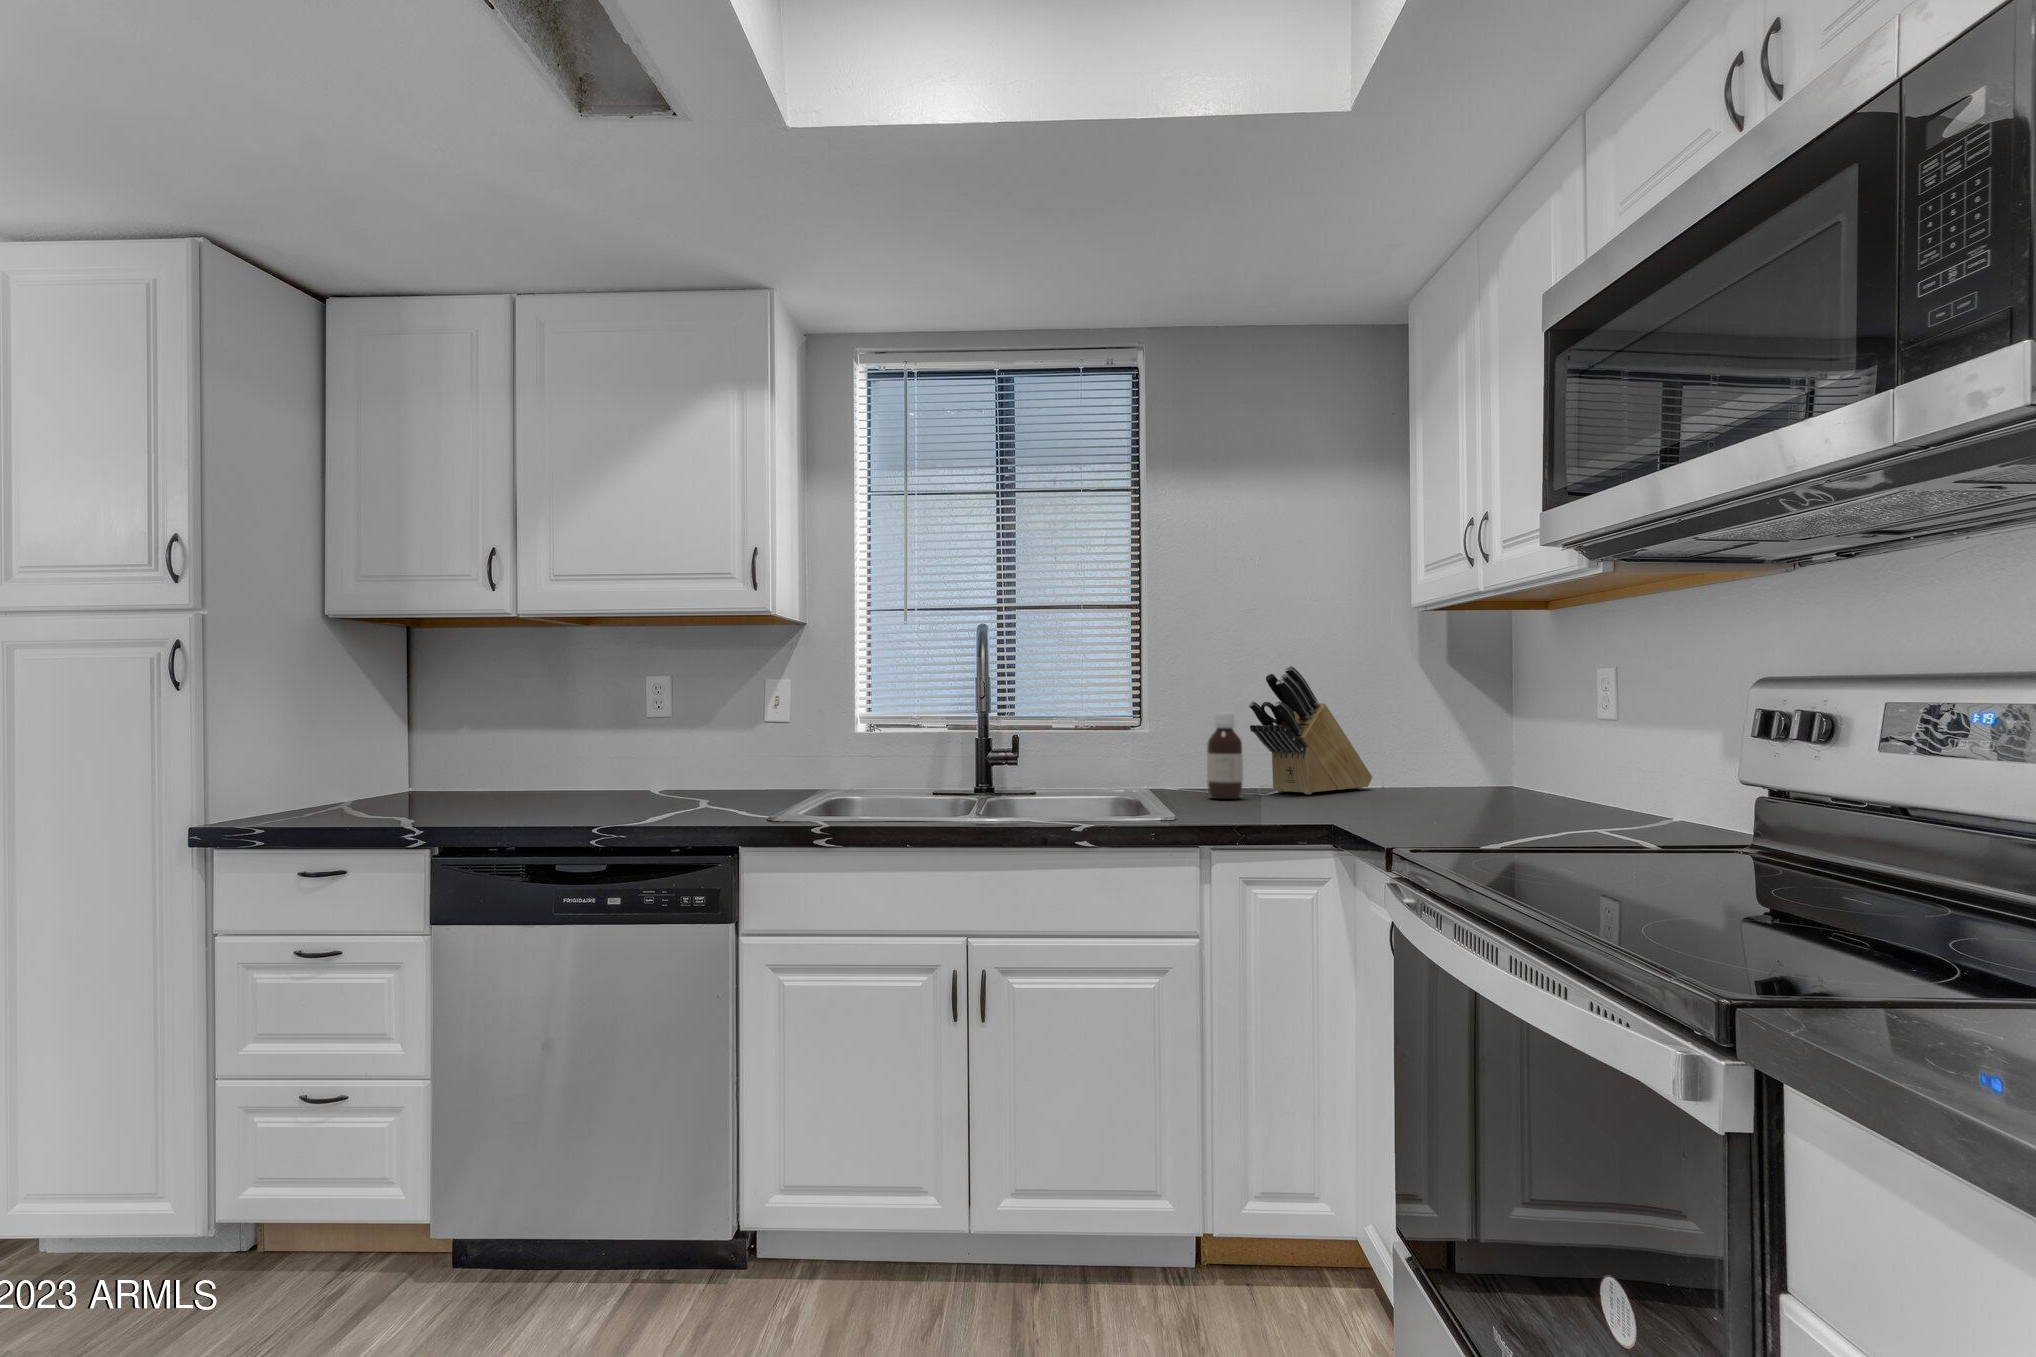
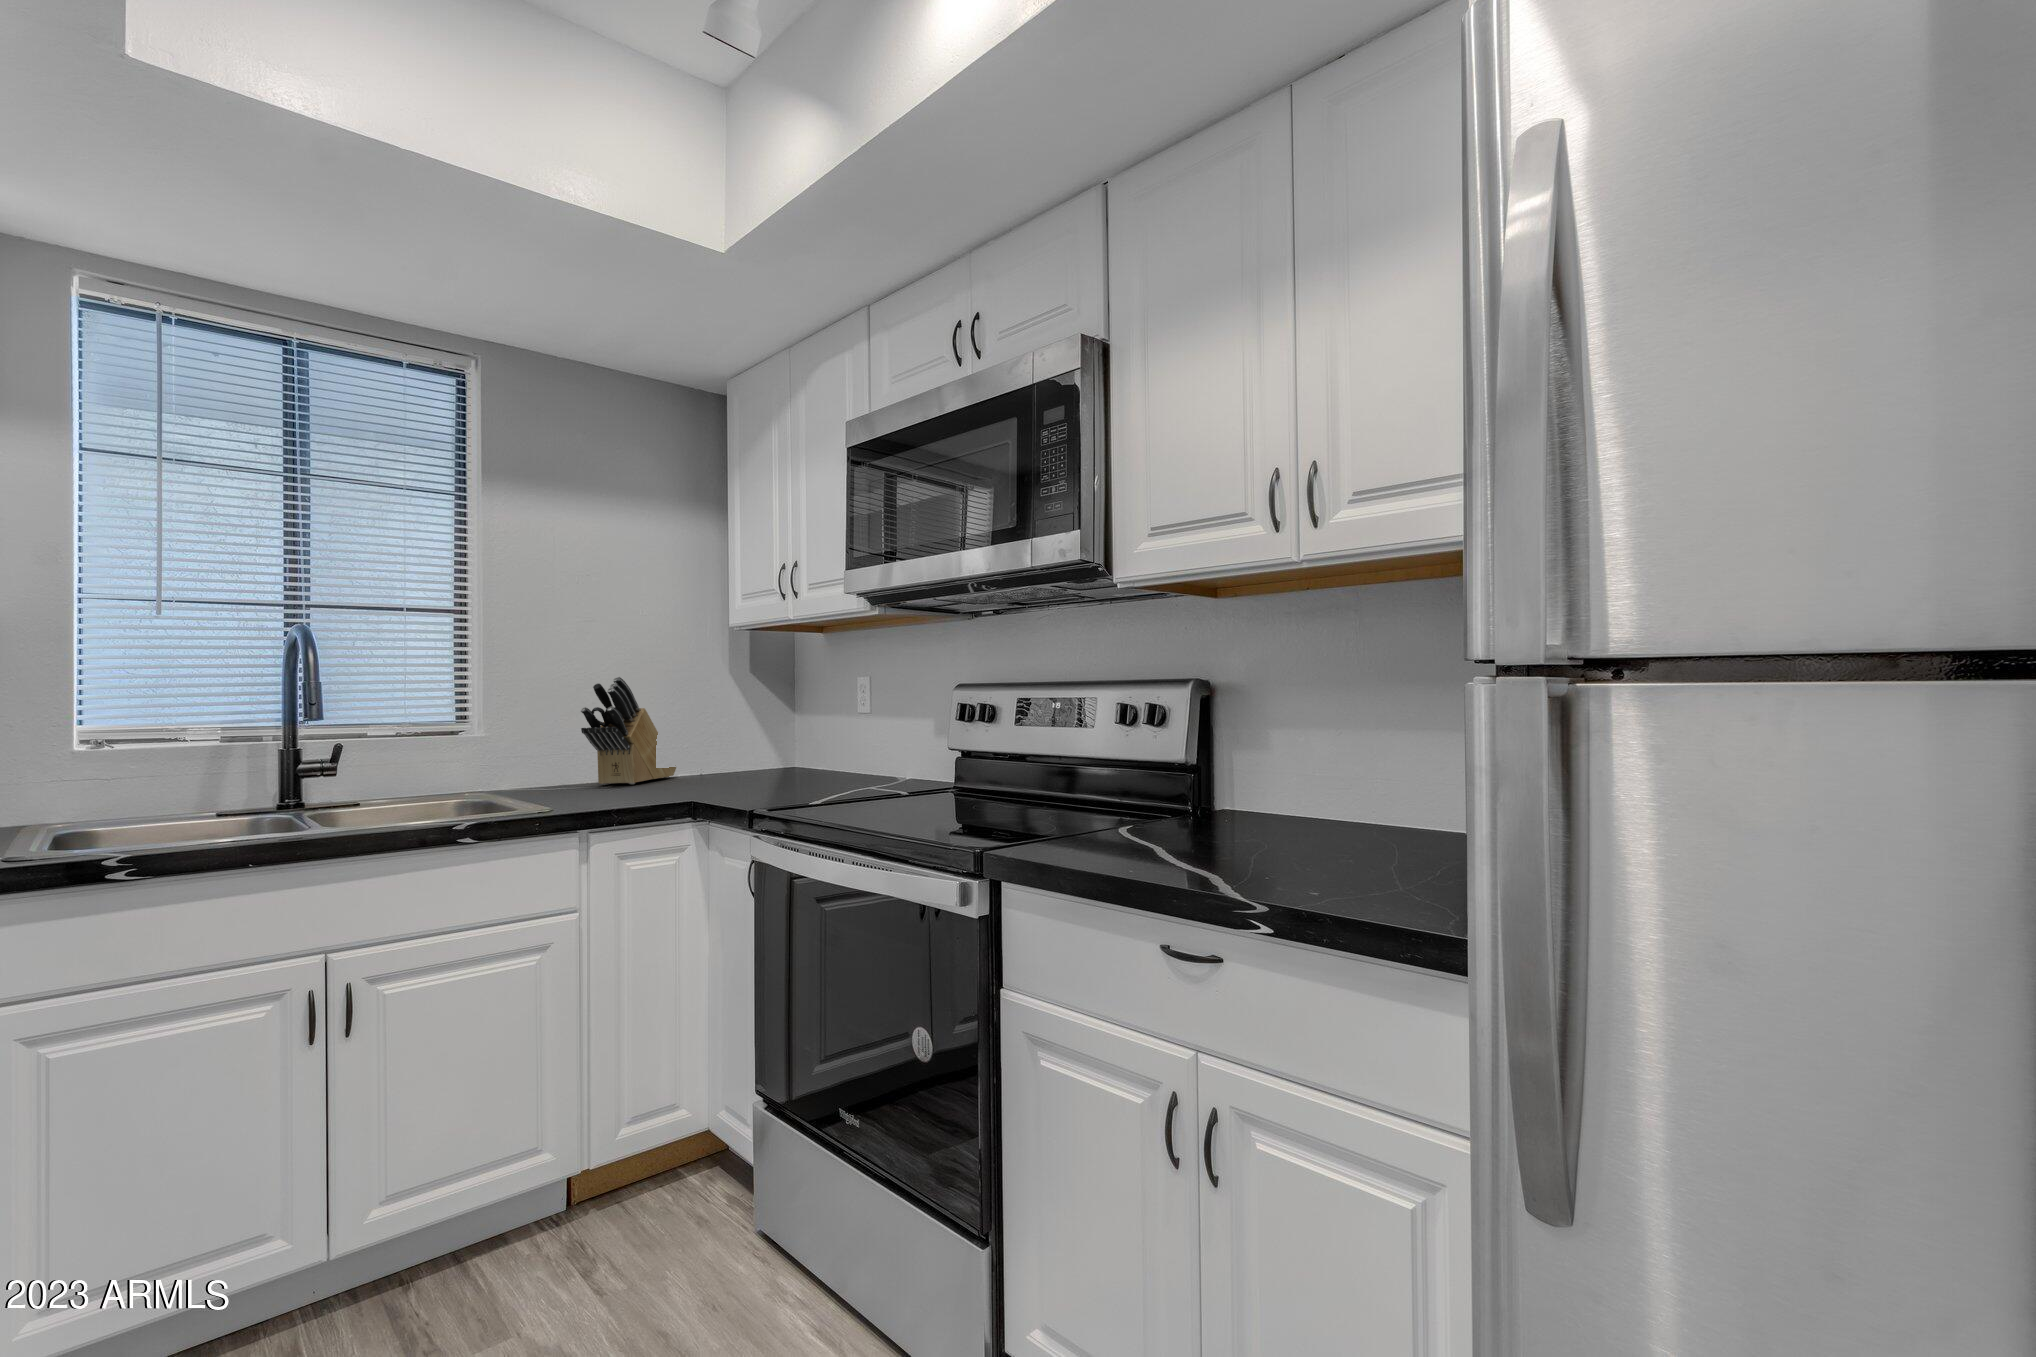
bottle: present [1207,713,1243,799] -> none [547,717,580,793]

